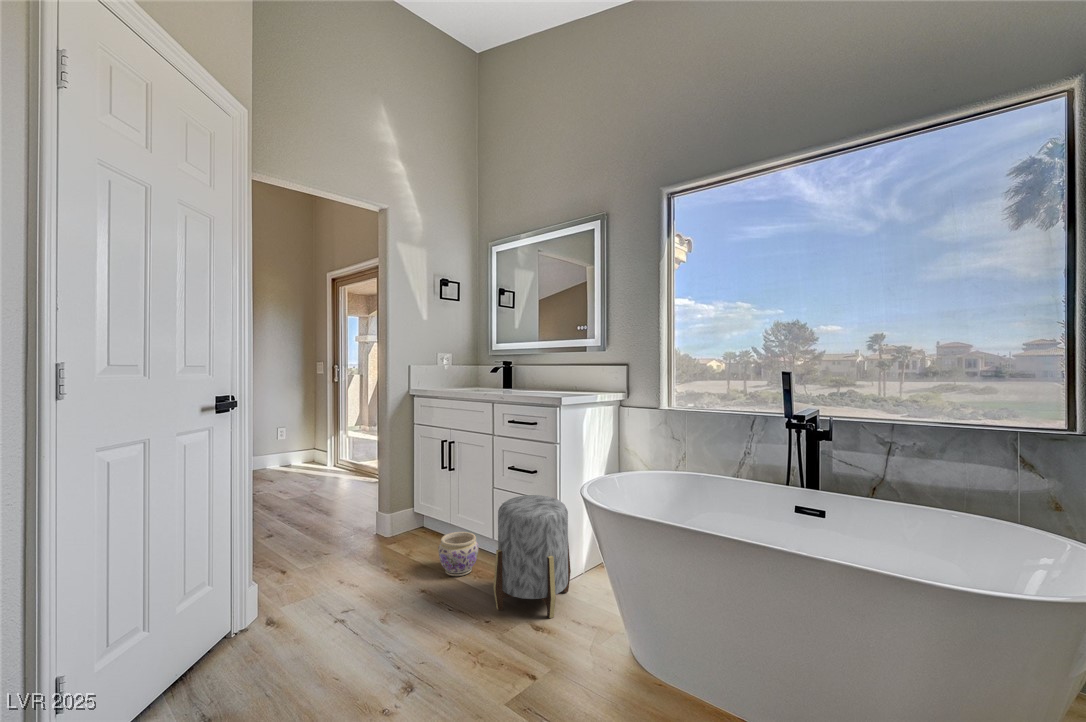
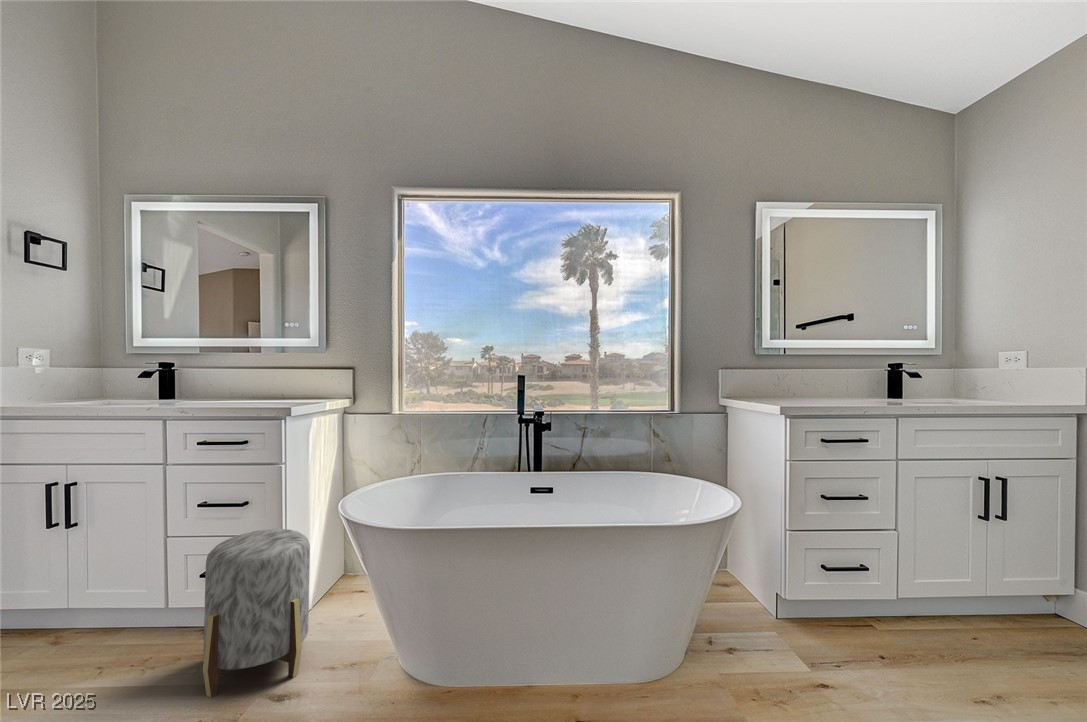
planter: present [438,532,479,577] -> none [68,610,149,685]

